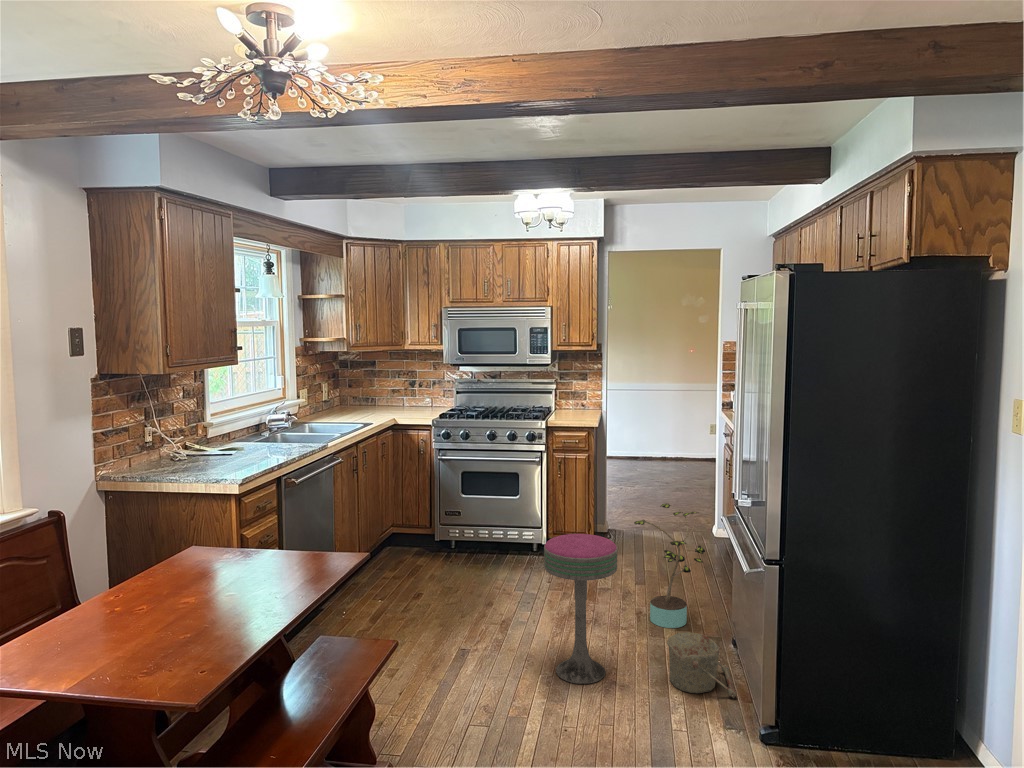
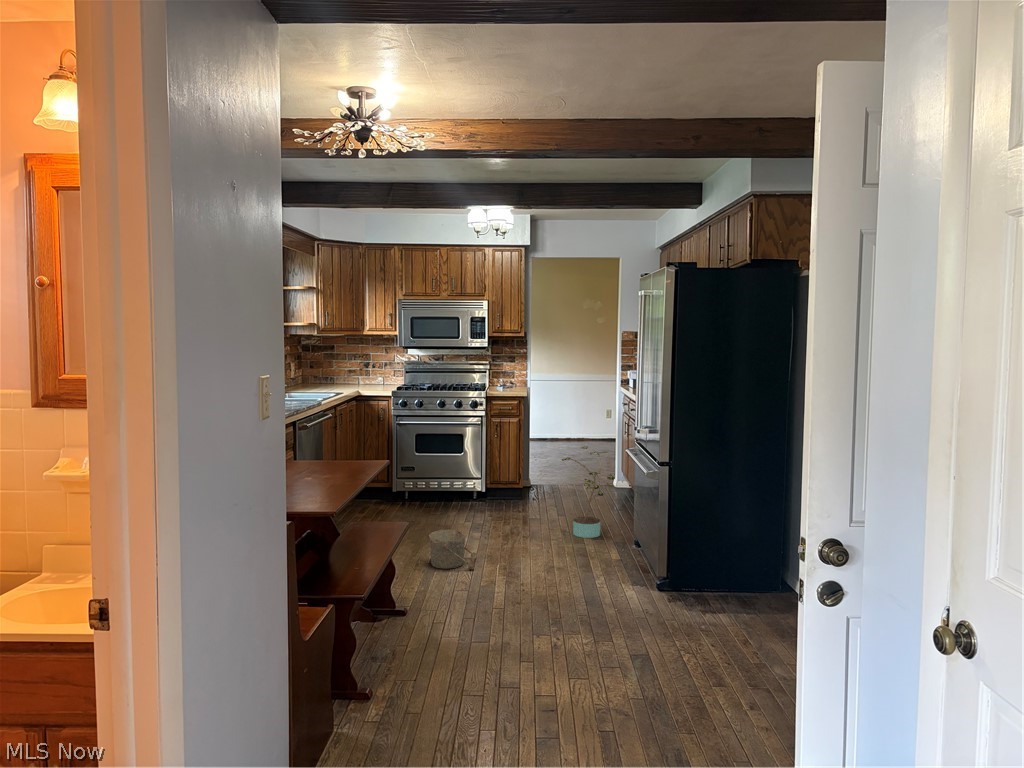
bar stool: present [544,534,617,684] -> none [501,462,555,569]
bucket: present [667,632,737,698] -> present [429,530,476,570]

